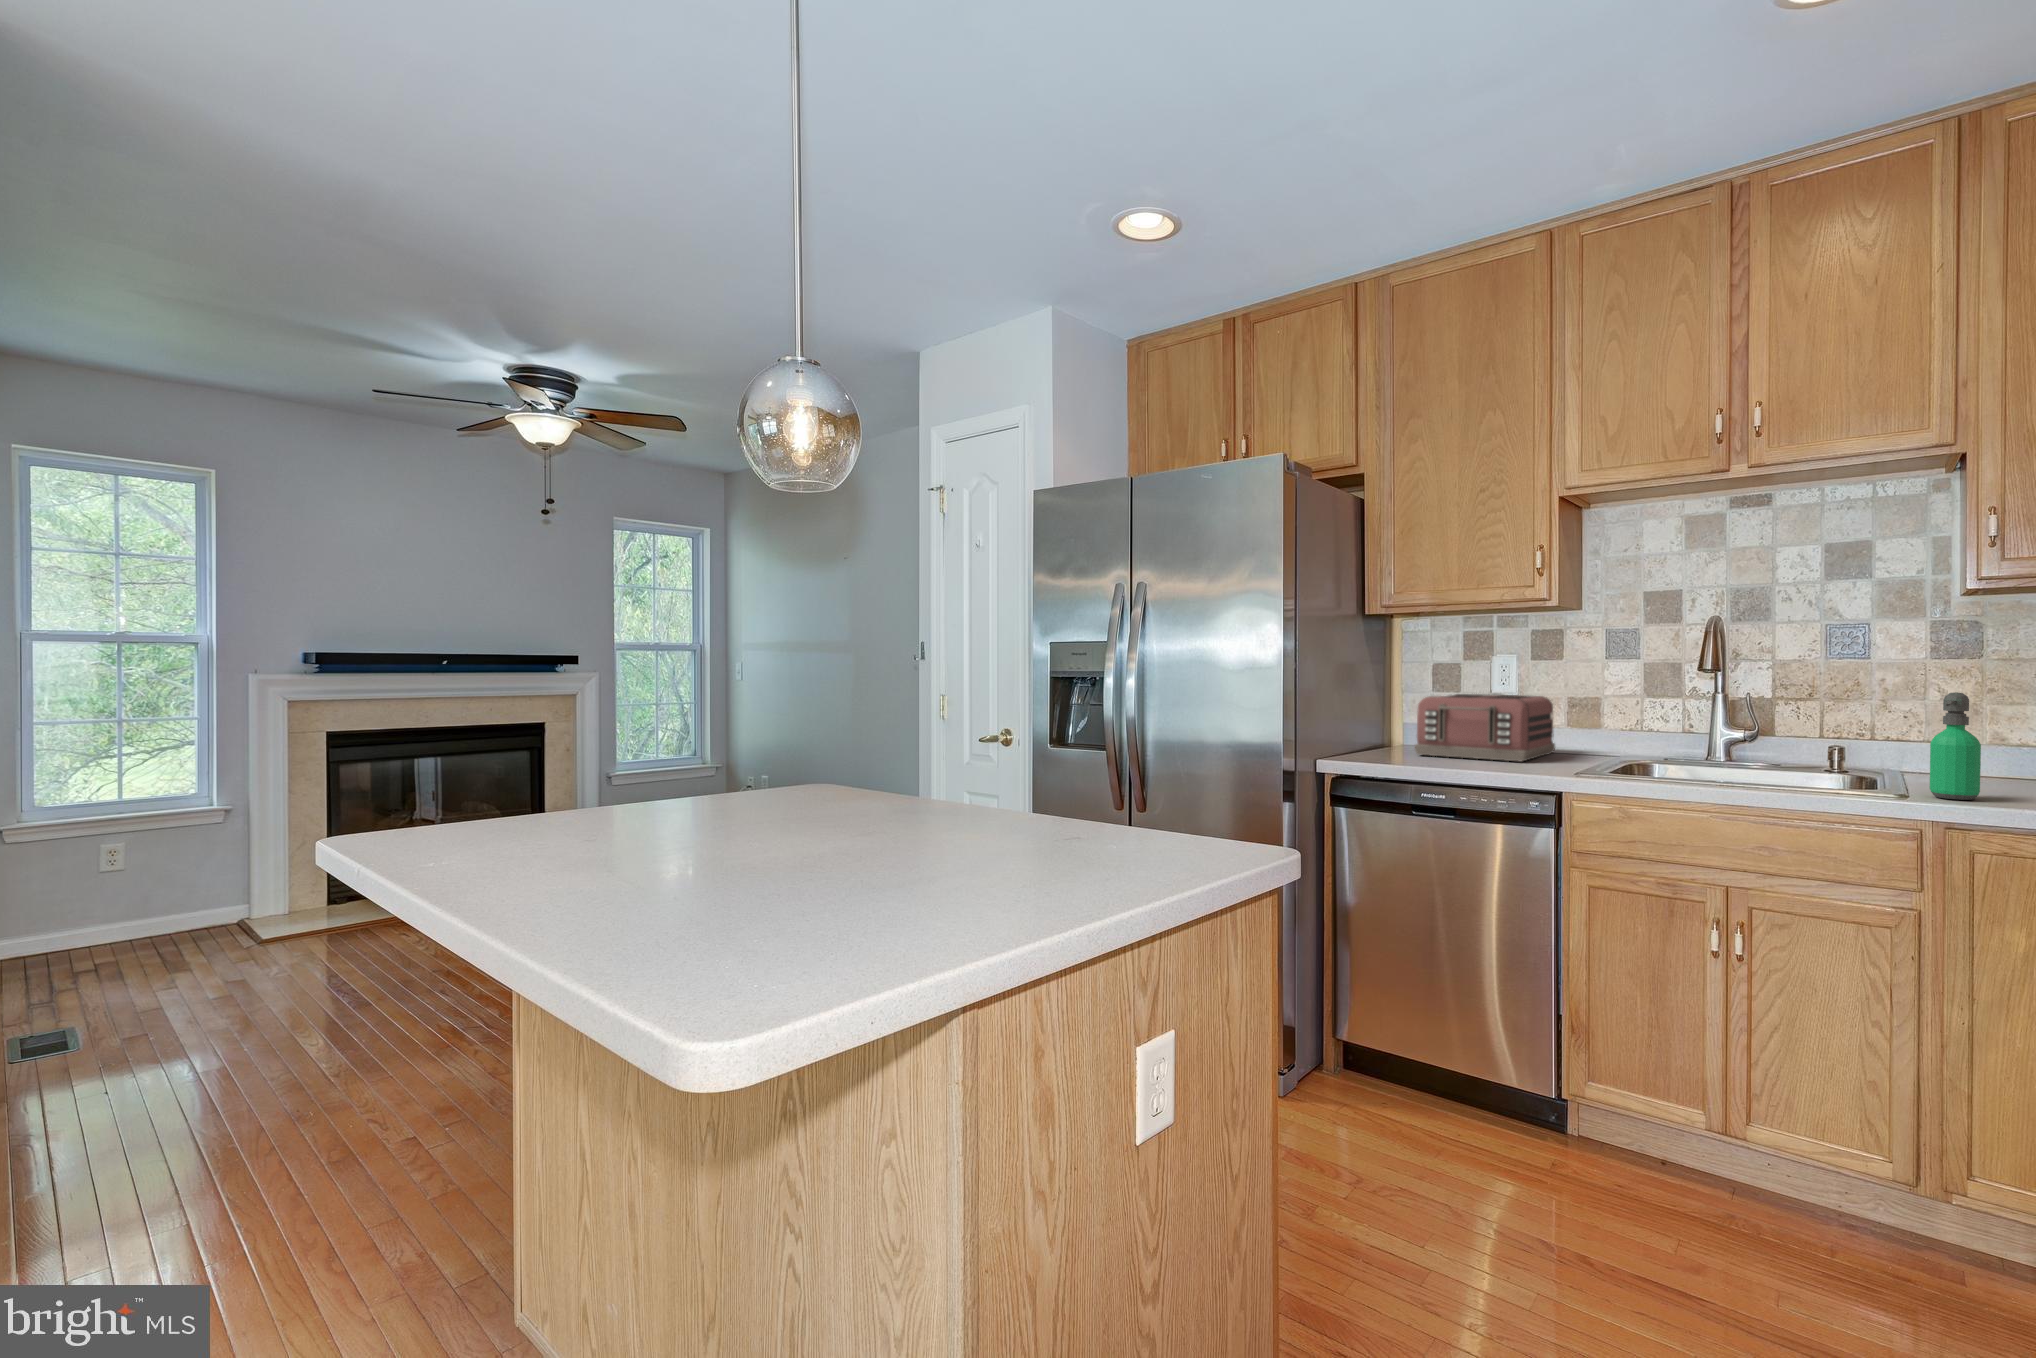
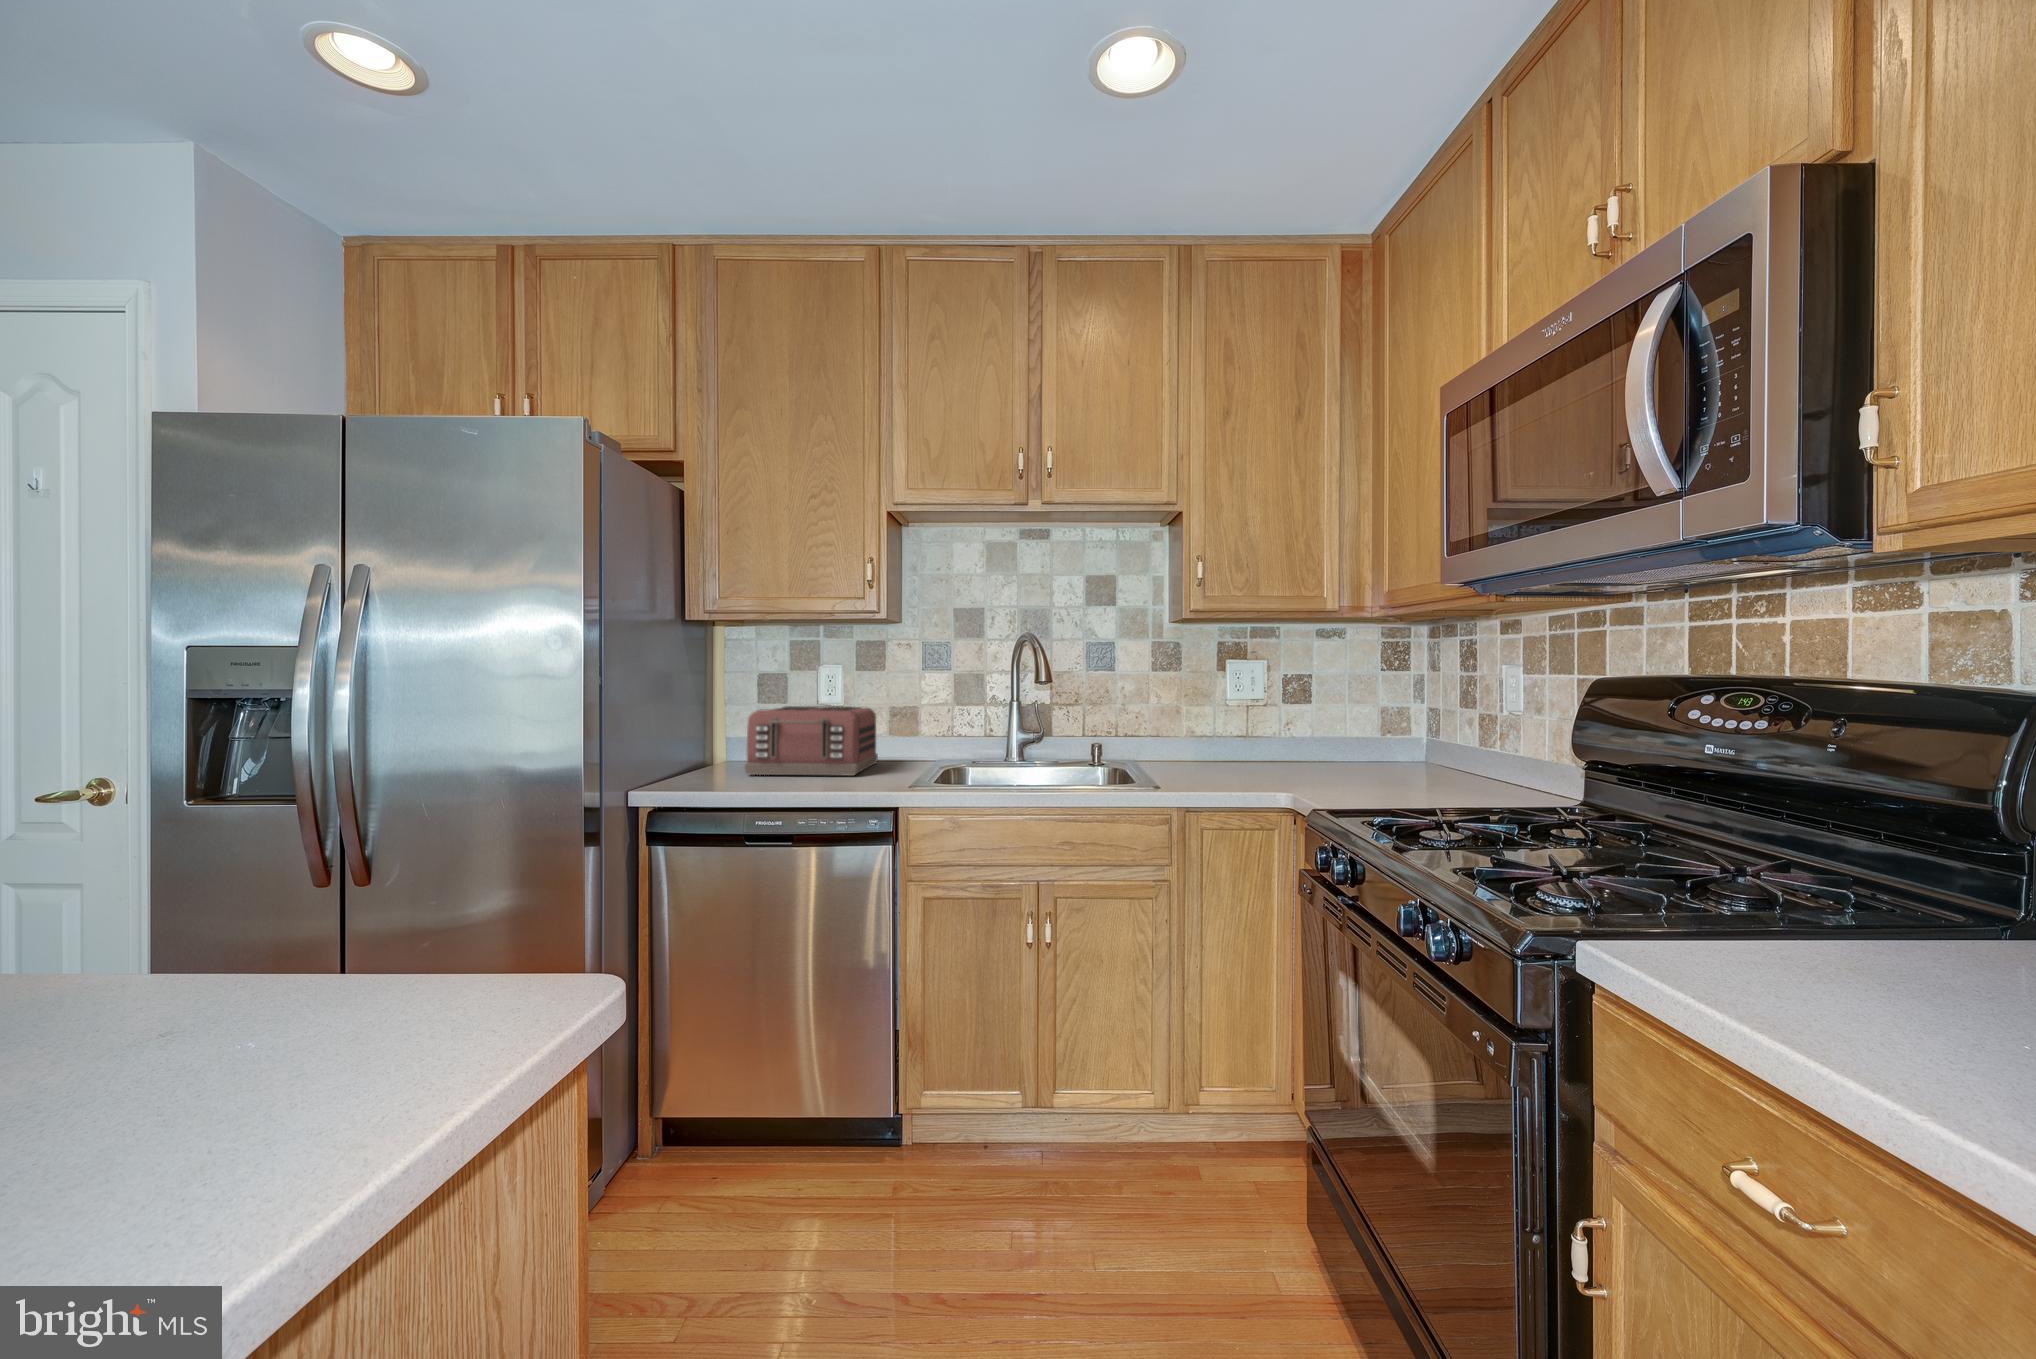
soap dispenser: present [1930,692,1981,800] -> none [1169,698,1200,786]

